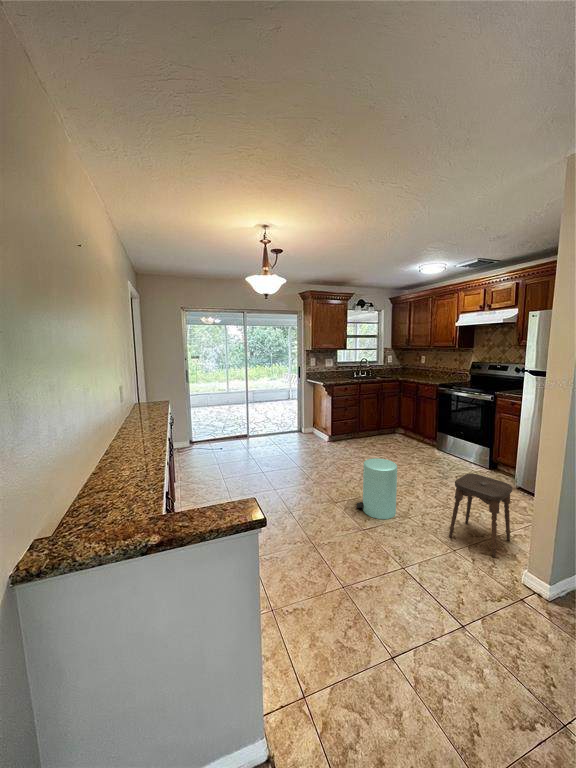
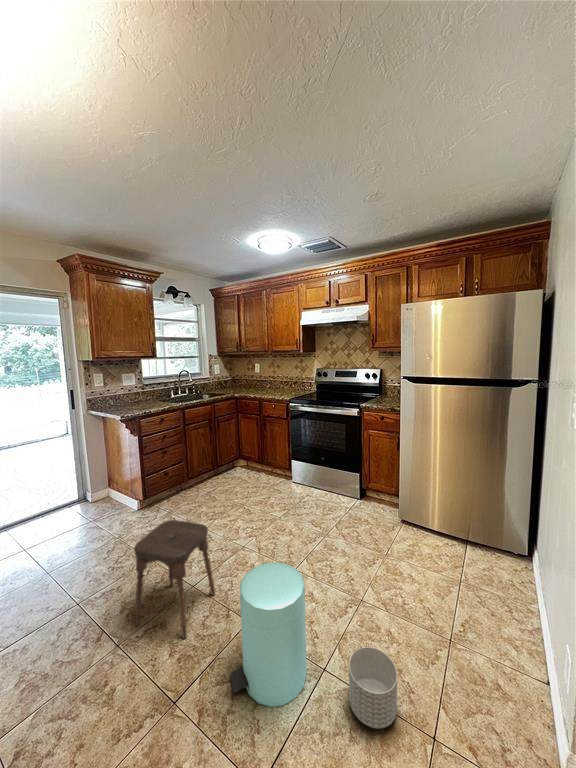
stool: present [449,474,513,558] -> present [134,520,215,639]
planter: none [410,507,437,538] -> present [349,647,397,729]

